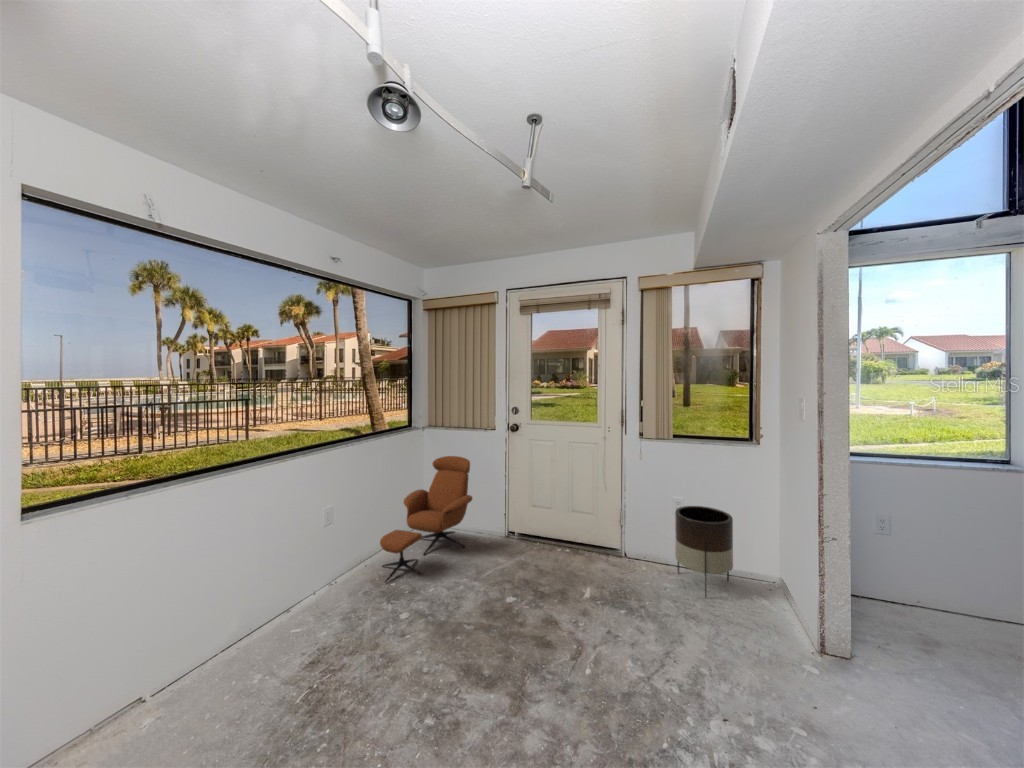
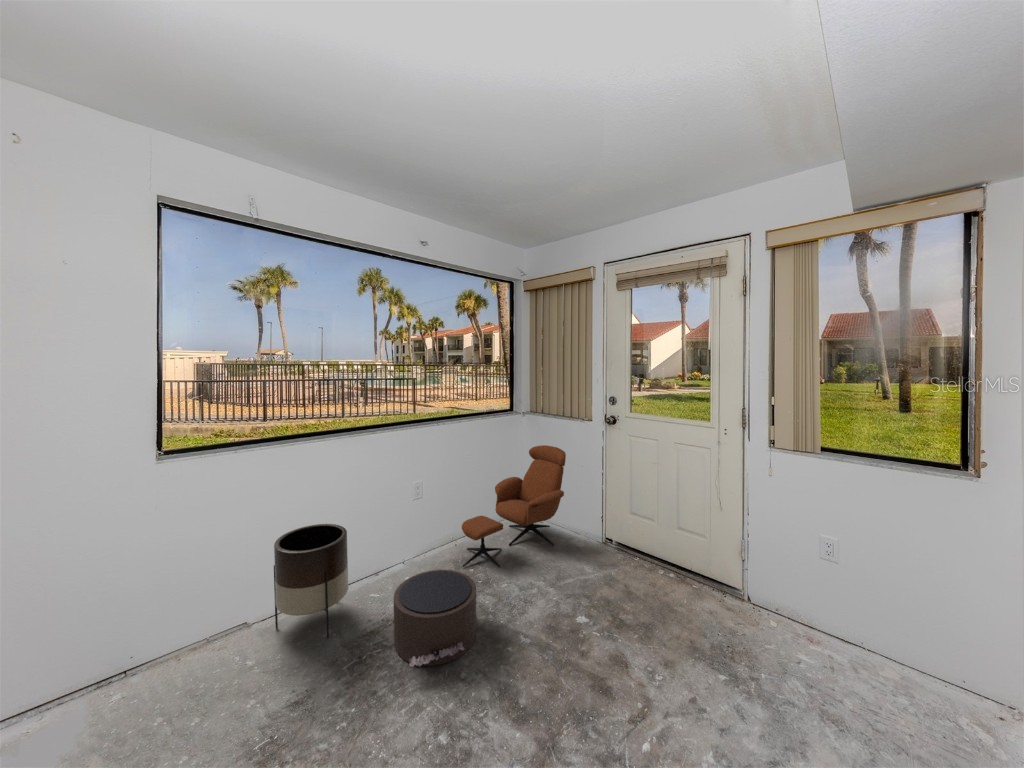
planter: present [675,506,733,597] -> present [274,524,349,638]
pouf: none [332,581,424,675] -> present [393,570,476,667]

